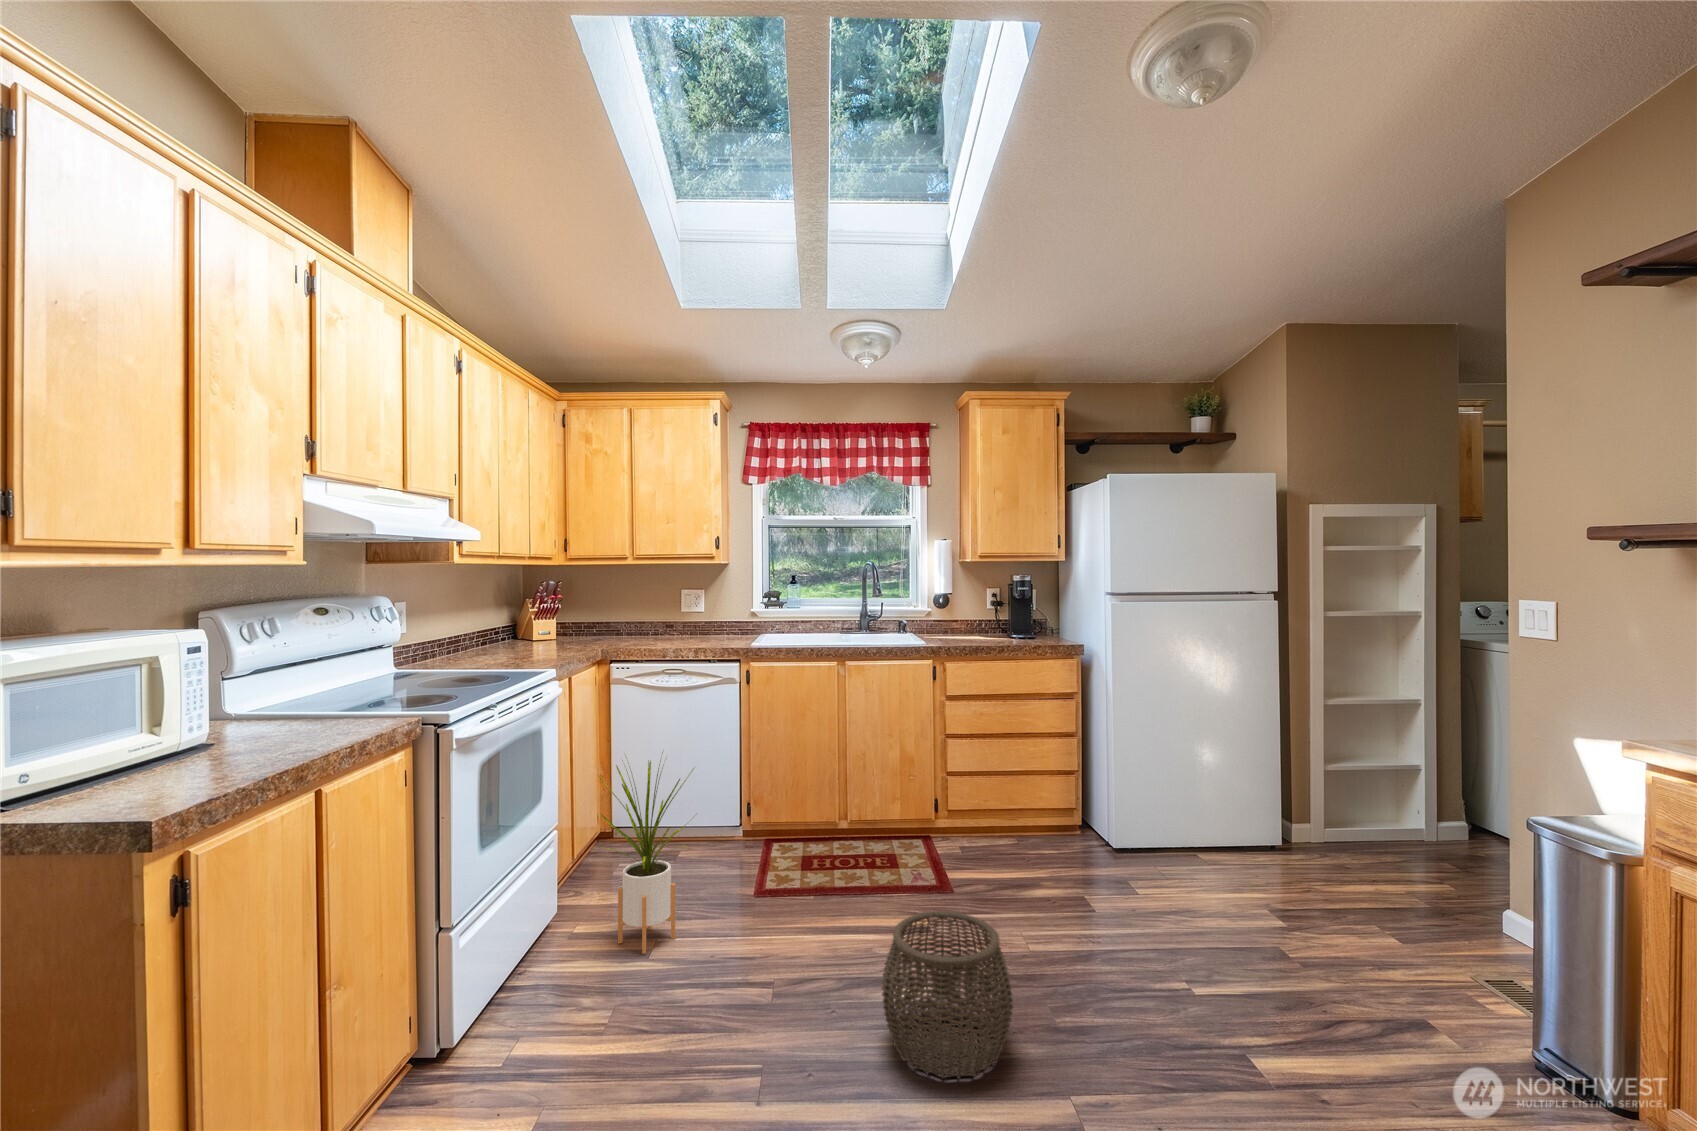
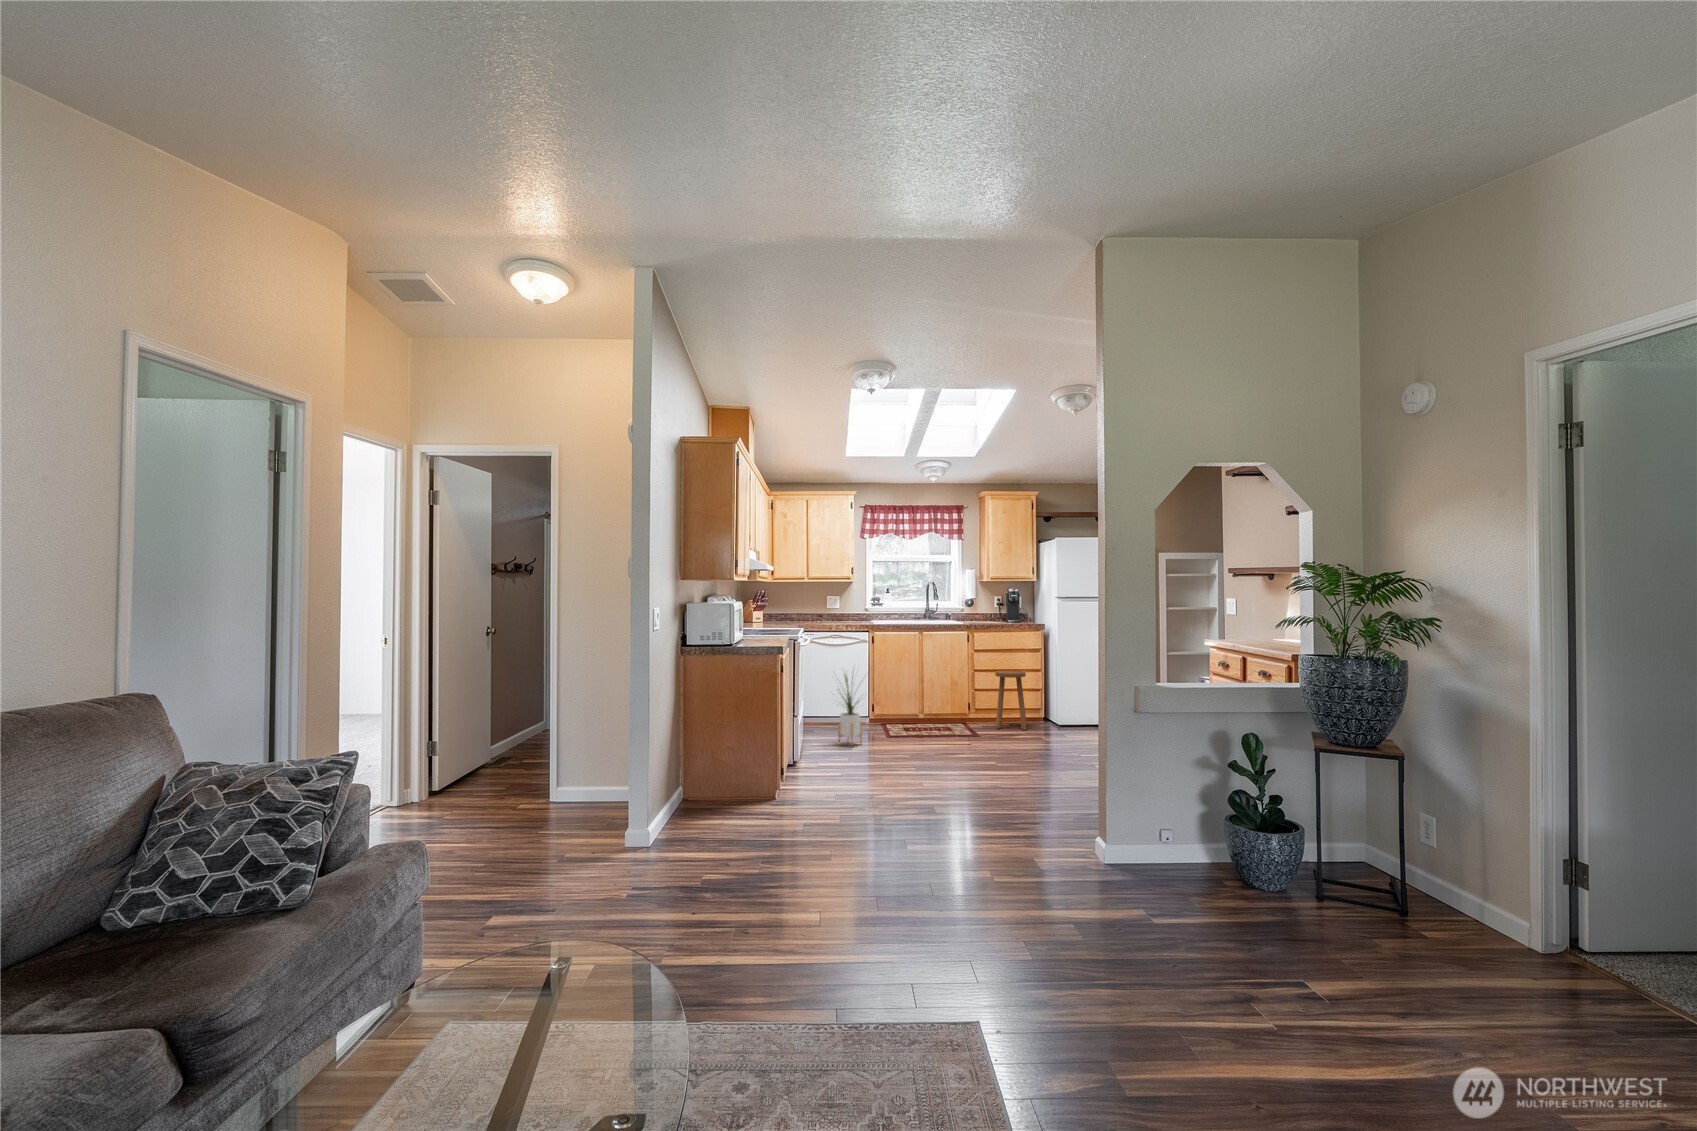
stool: none [986,739,1049,869] -> present [995,671,1027,730]
woven basket: present [882,911,1013,1079] -> none [959,718,1008,767]

